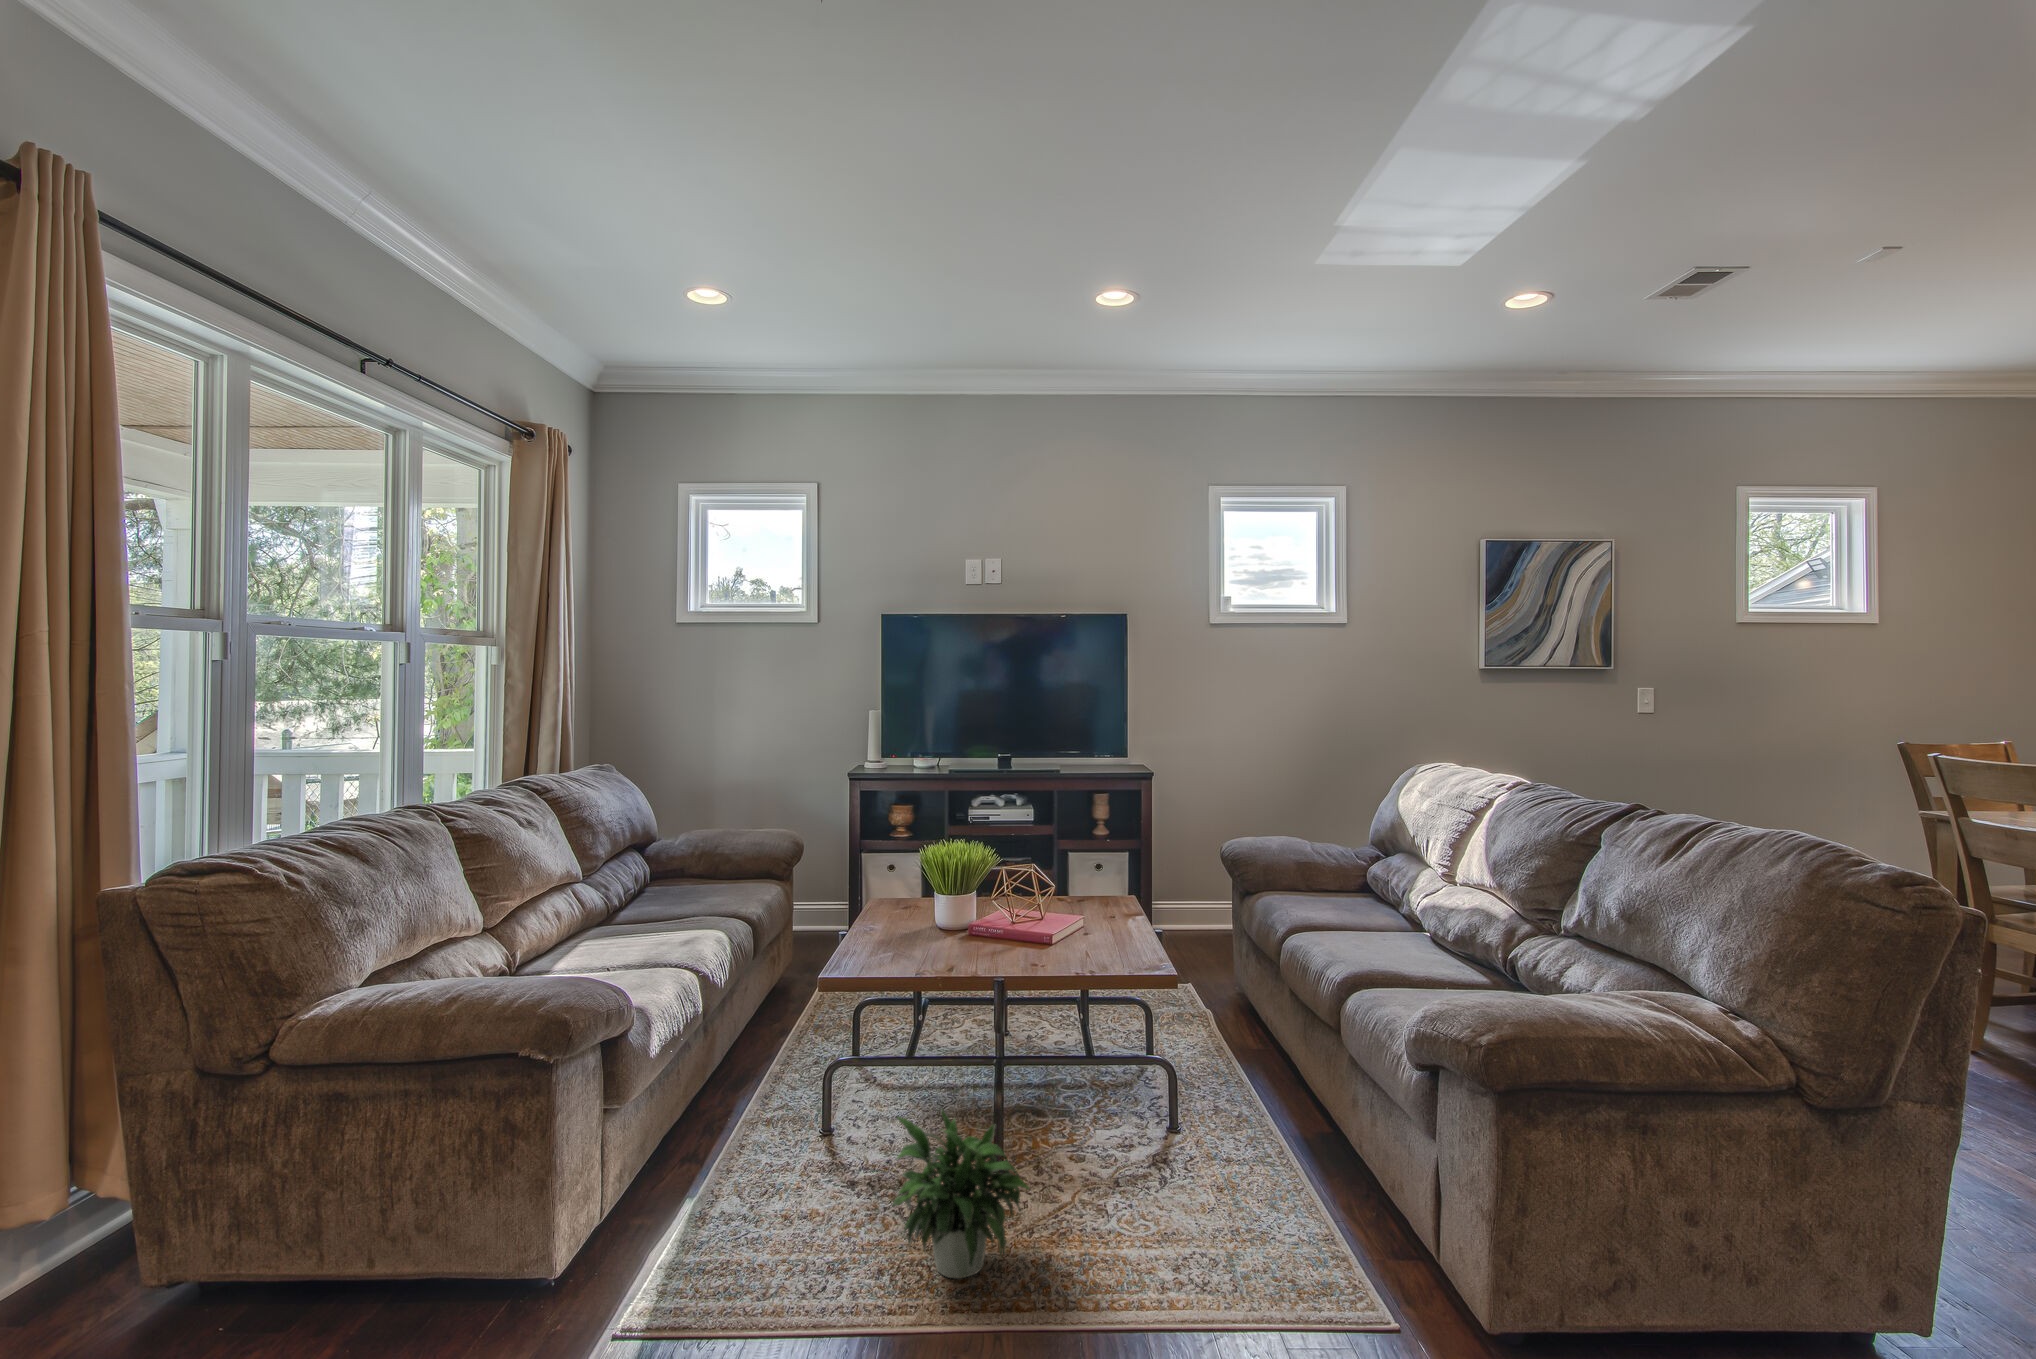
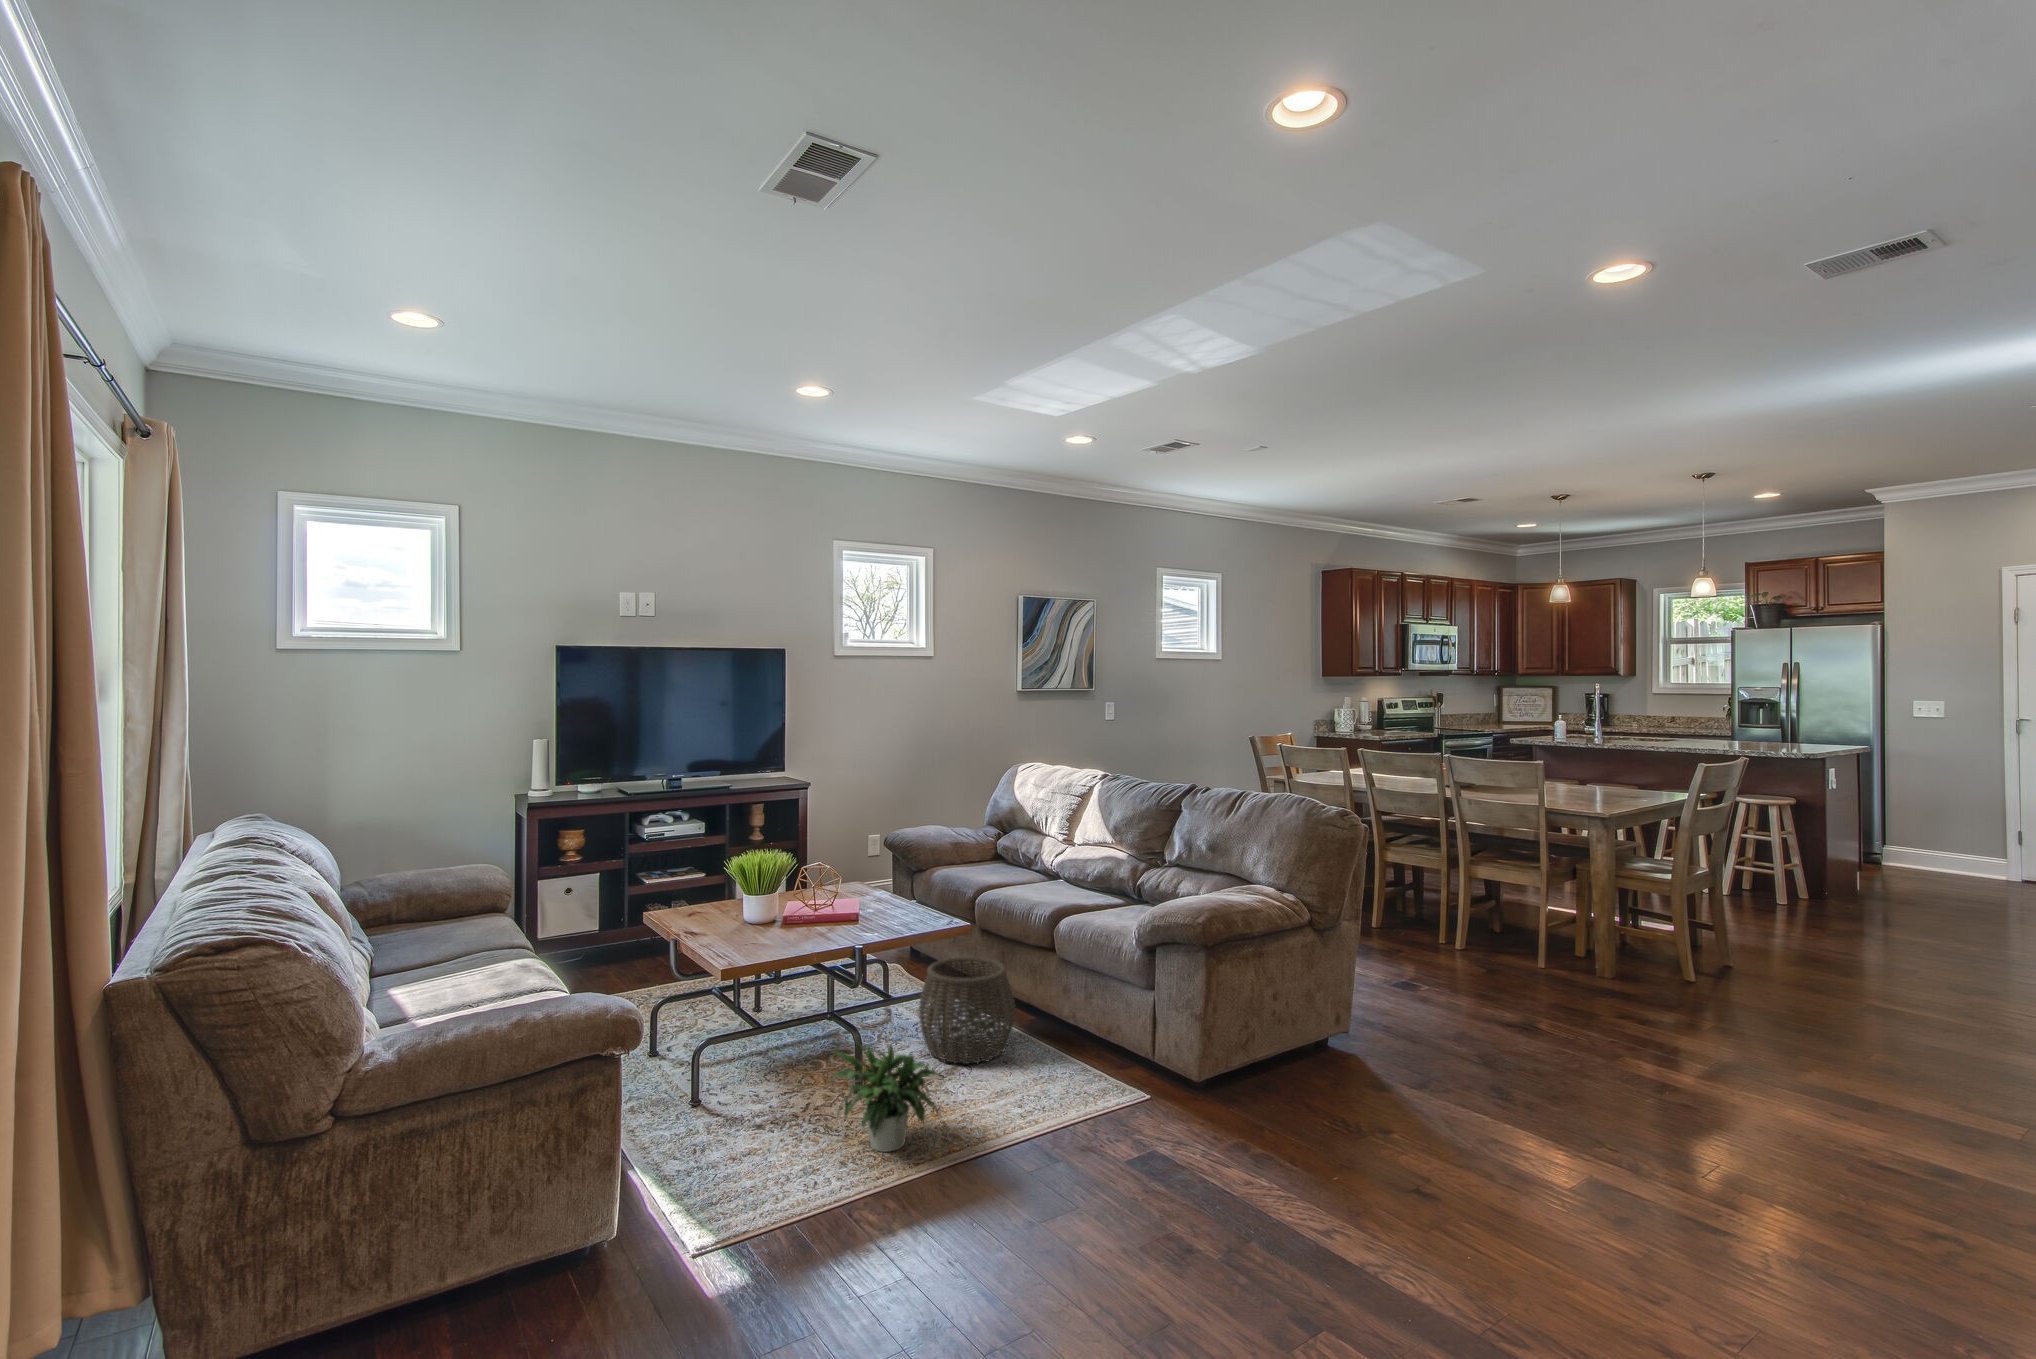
woven basket: none [1120,1017,1260,1179] -> present [919,957,1015,1064]

